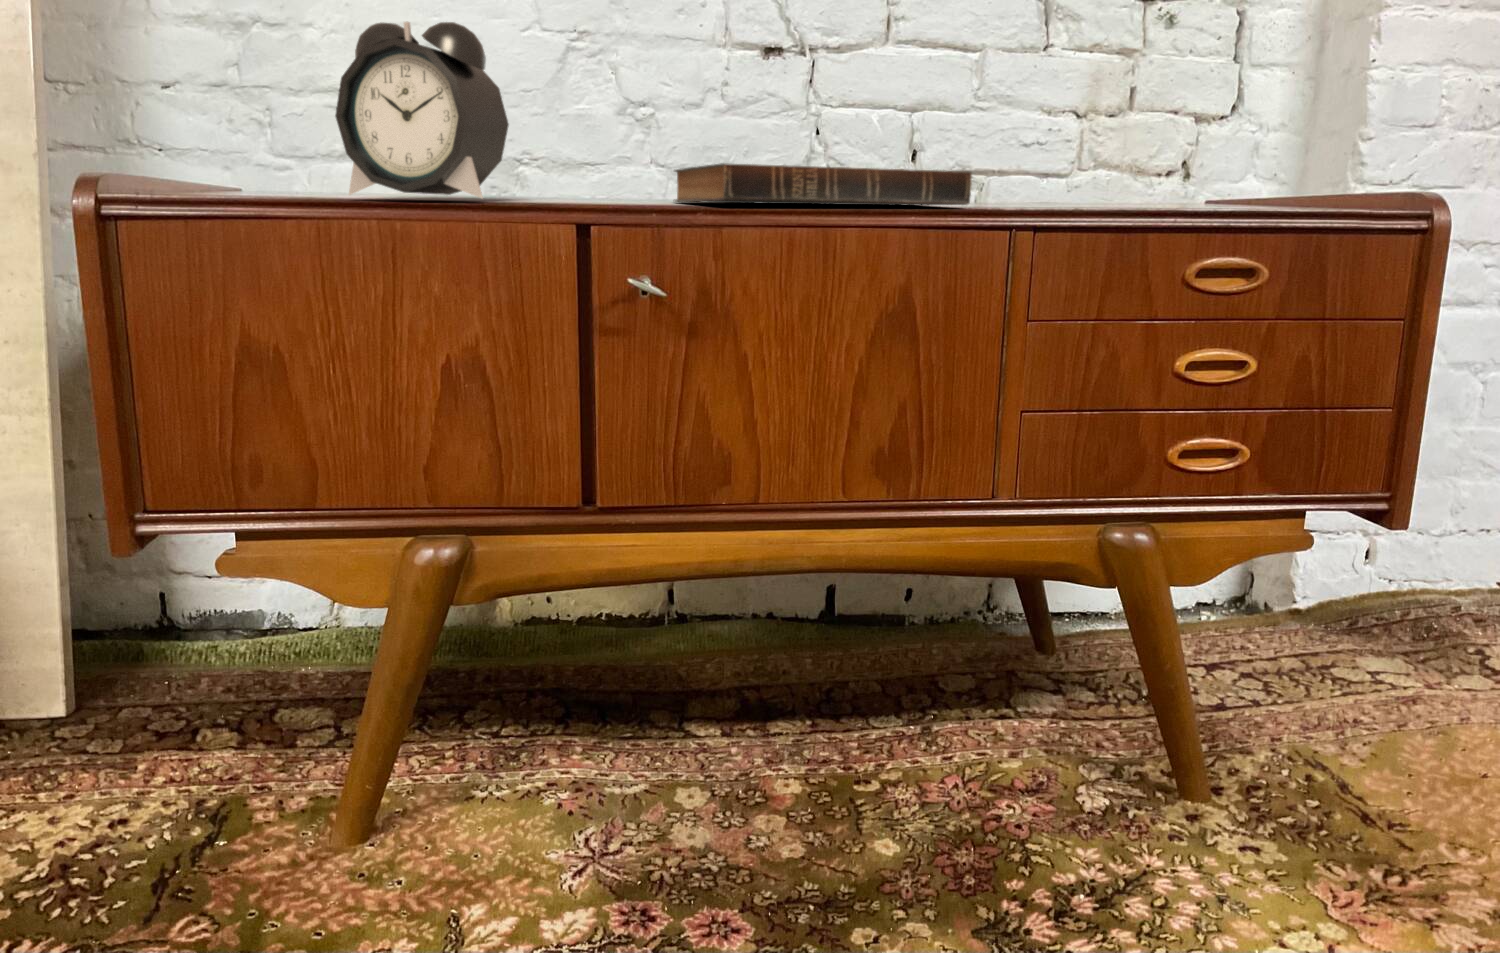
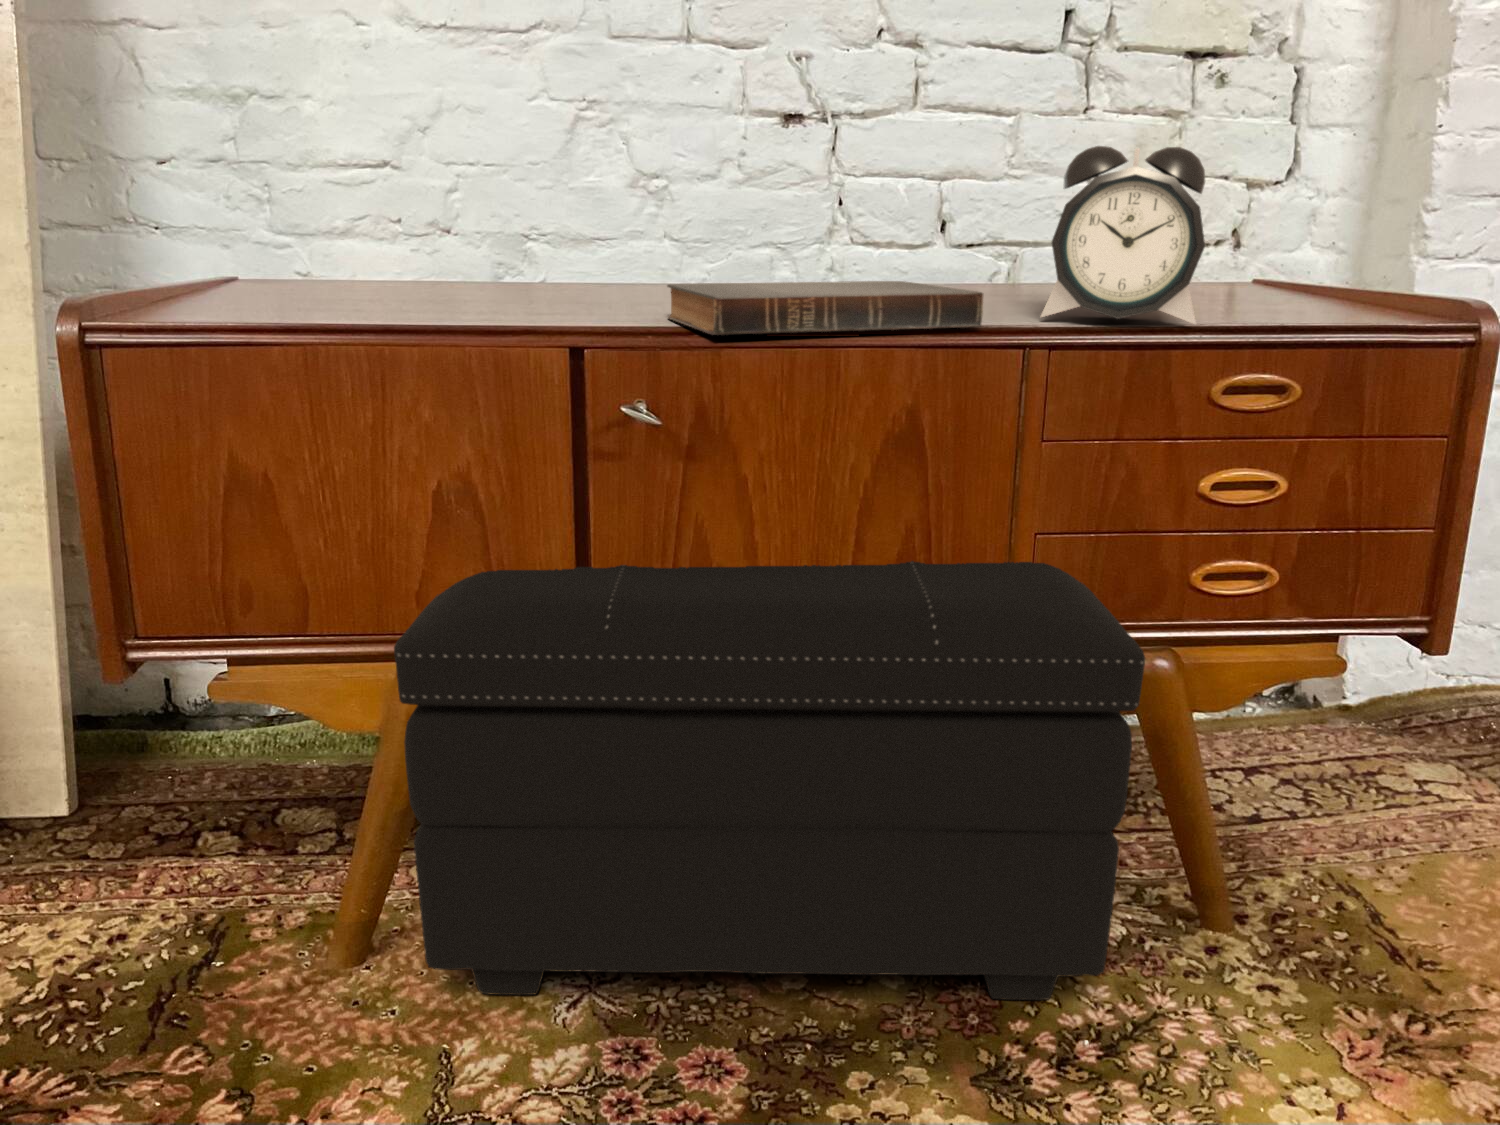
alarm clock: present [335,22,509,198] -> present [1041,146,1205,324]
footstool: none [410,402,1130,865] -> present [394,561,1145,1000]

